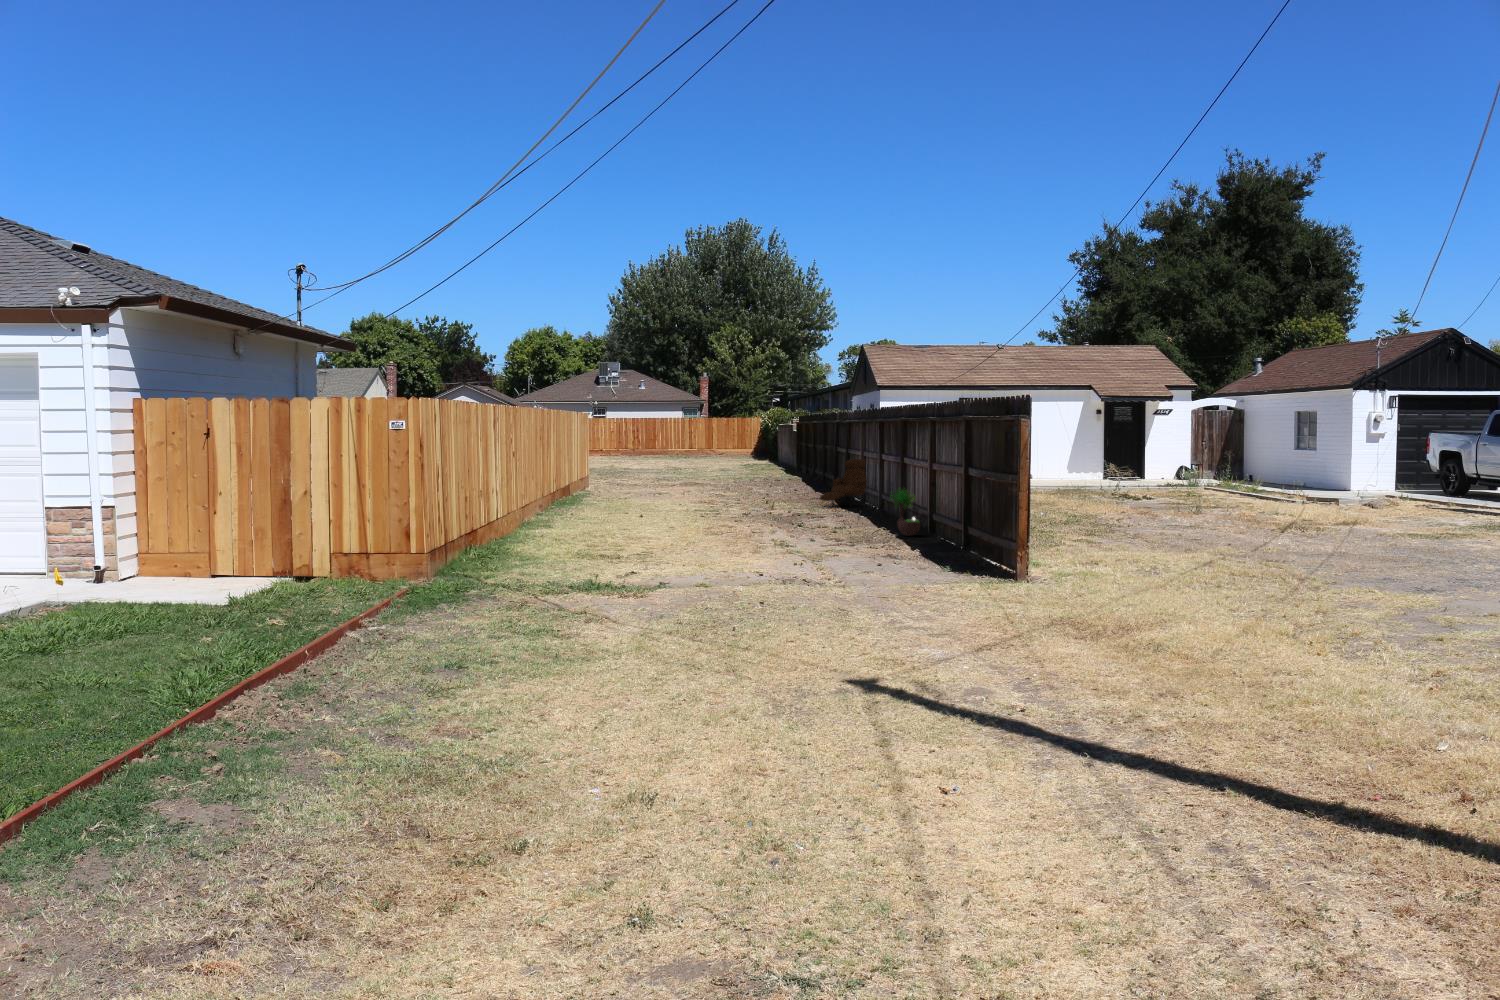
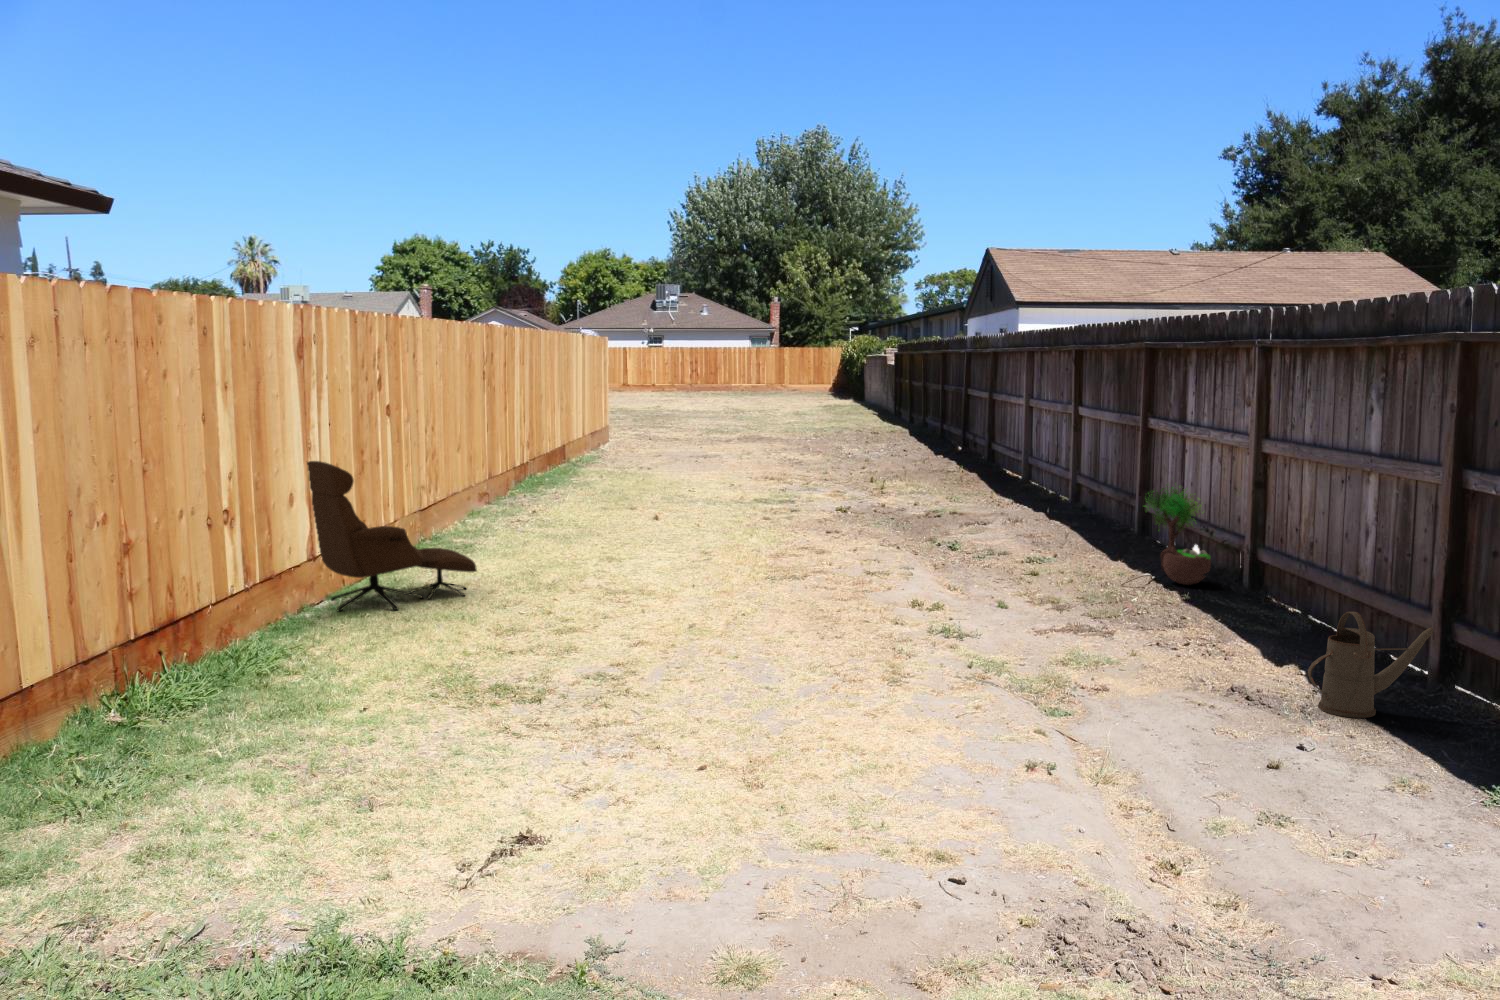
lounge chair: present [820,459,867,506] -> present [307,461,477,611]
watering can: none [914,522,960,561] -> present [1308,612,1433,718]

